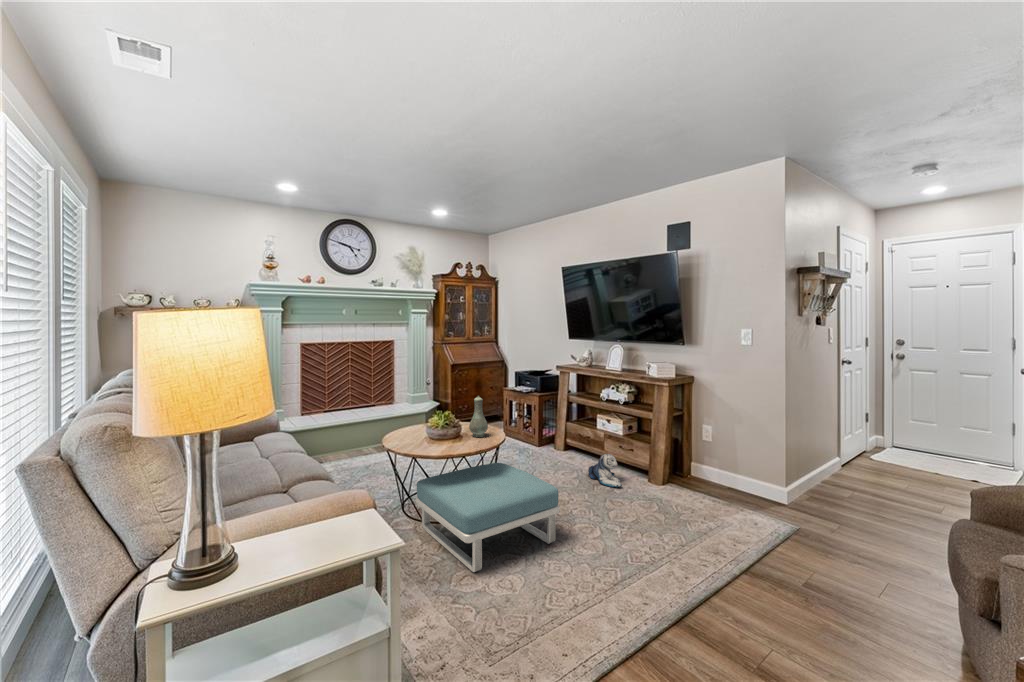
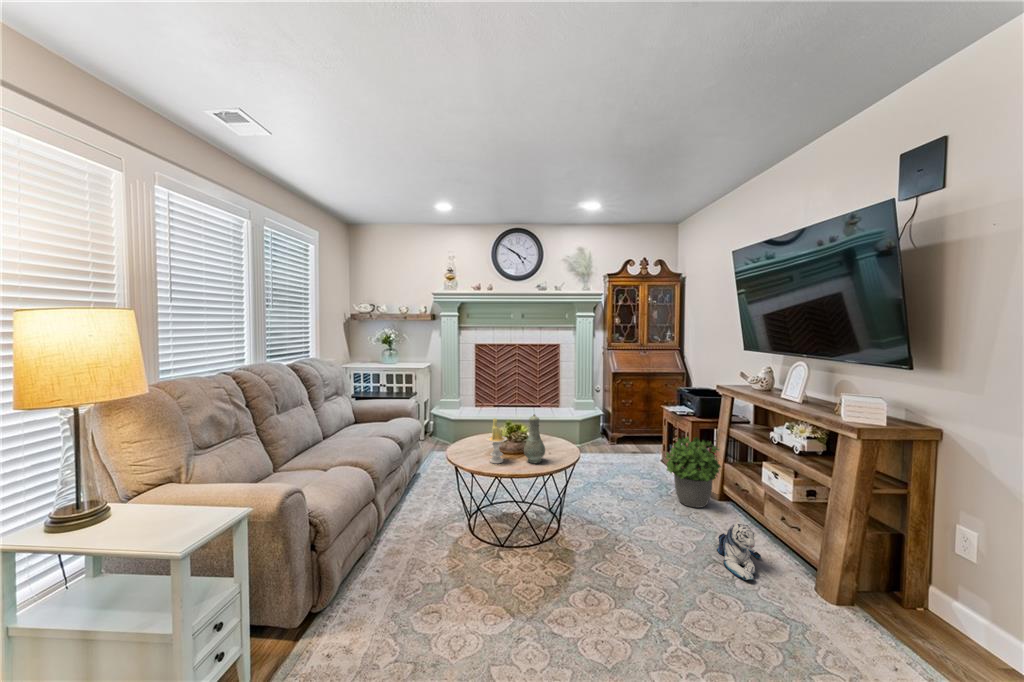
candle: none [441,403,460,443] -> present [486,418,507,463]
potted plant: none [530,406,570,459] -> present [666,437,721,508]
footstool: present [416,463,560,572] -> none [425,497,574,628]

